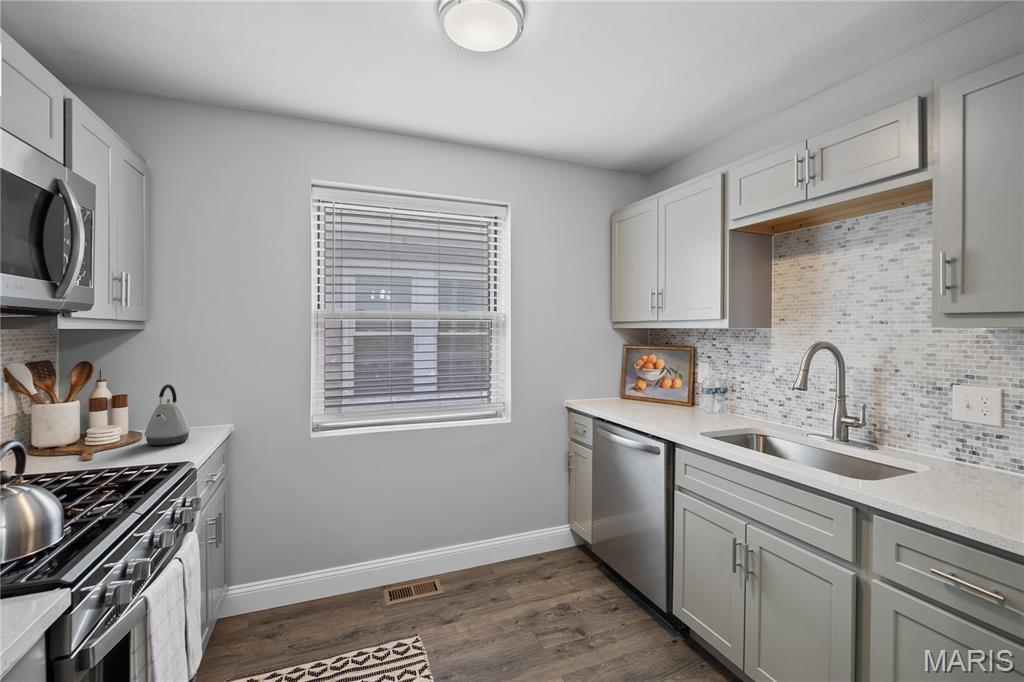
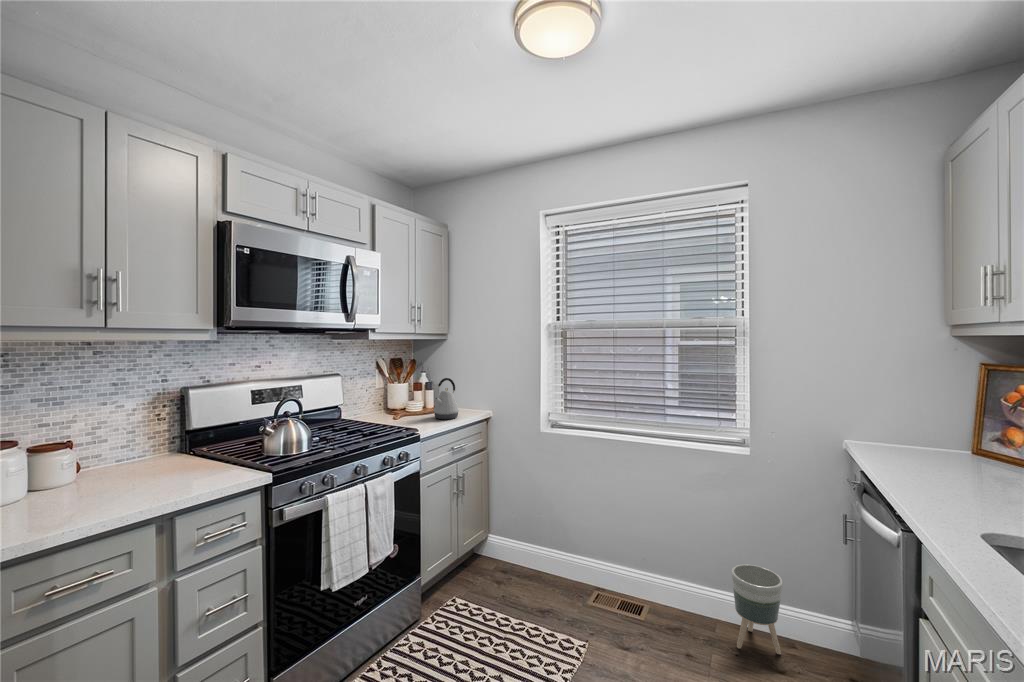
planter: none [504,508,540,577] -> present [731,564,783,654]

